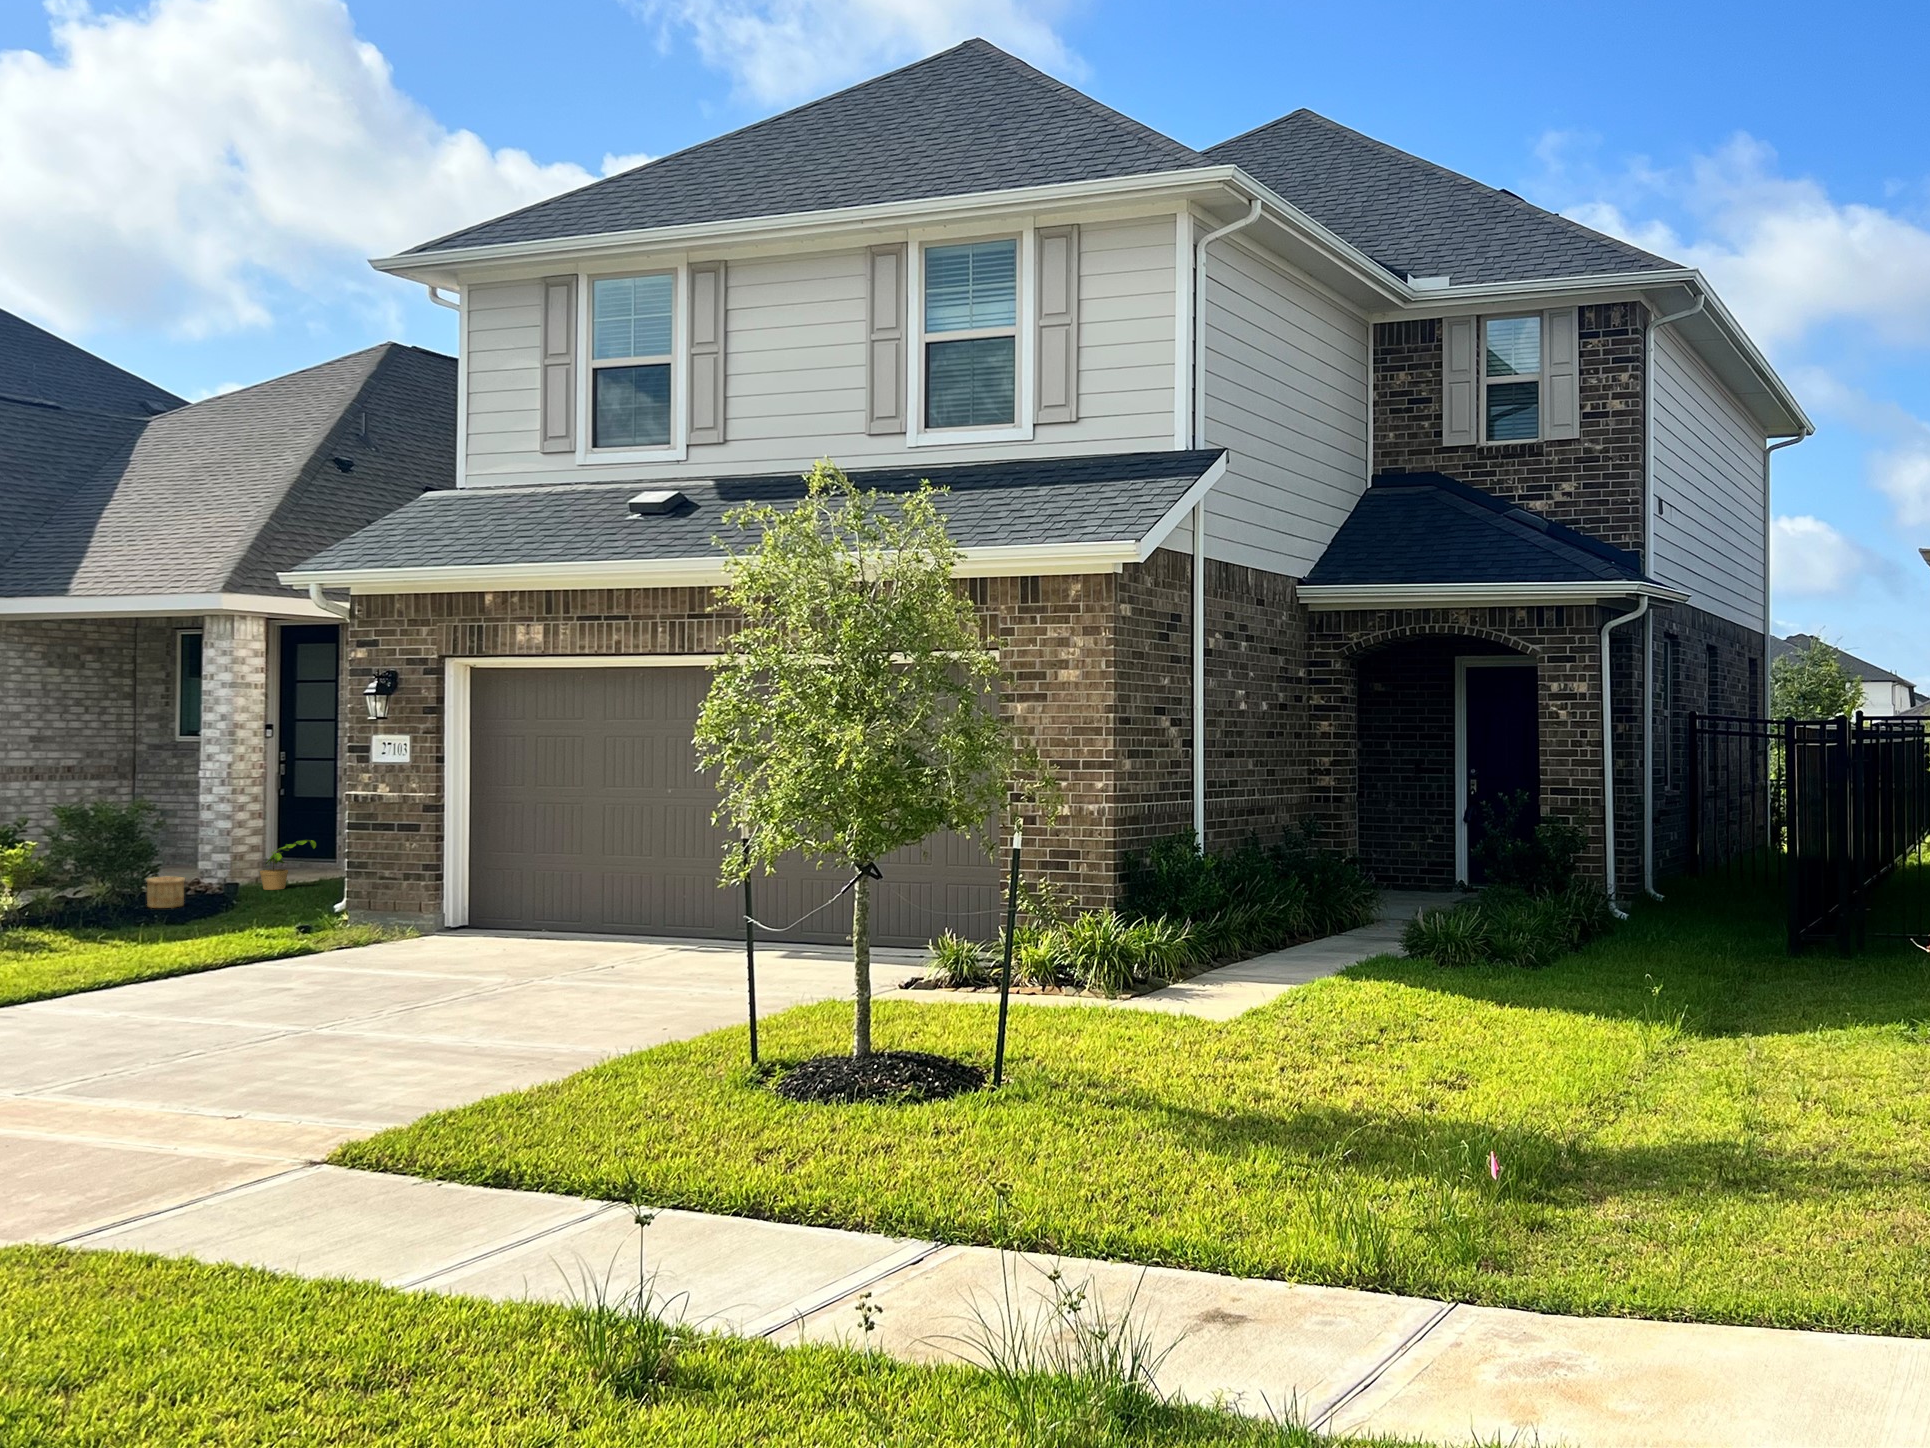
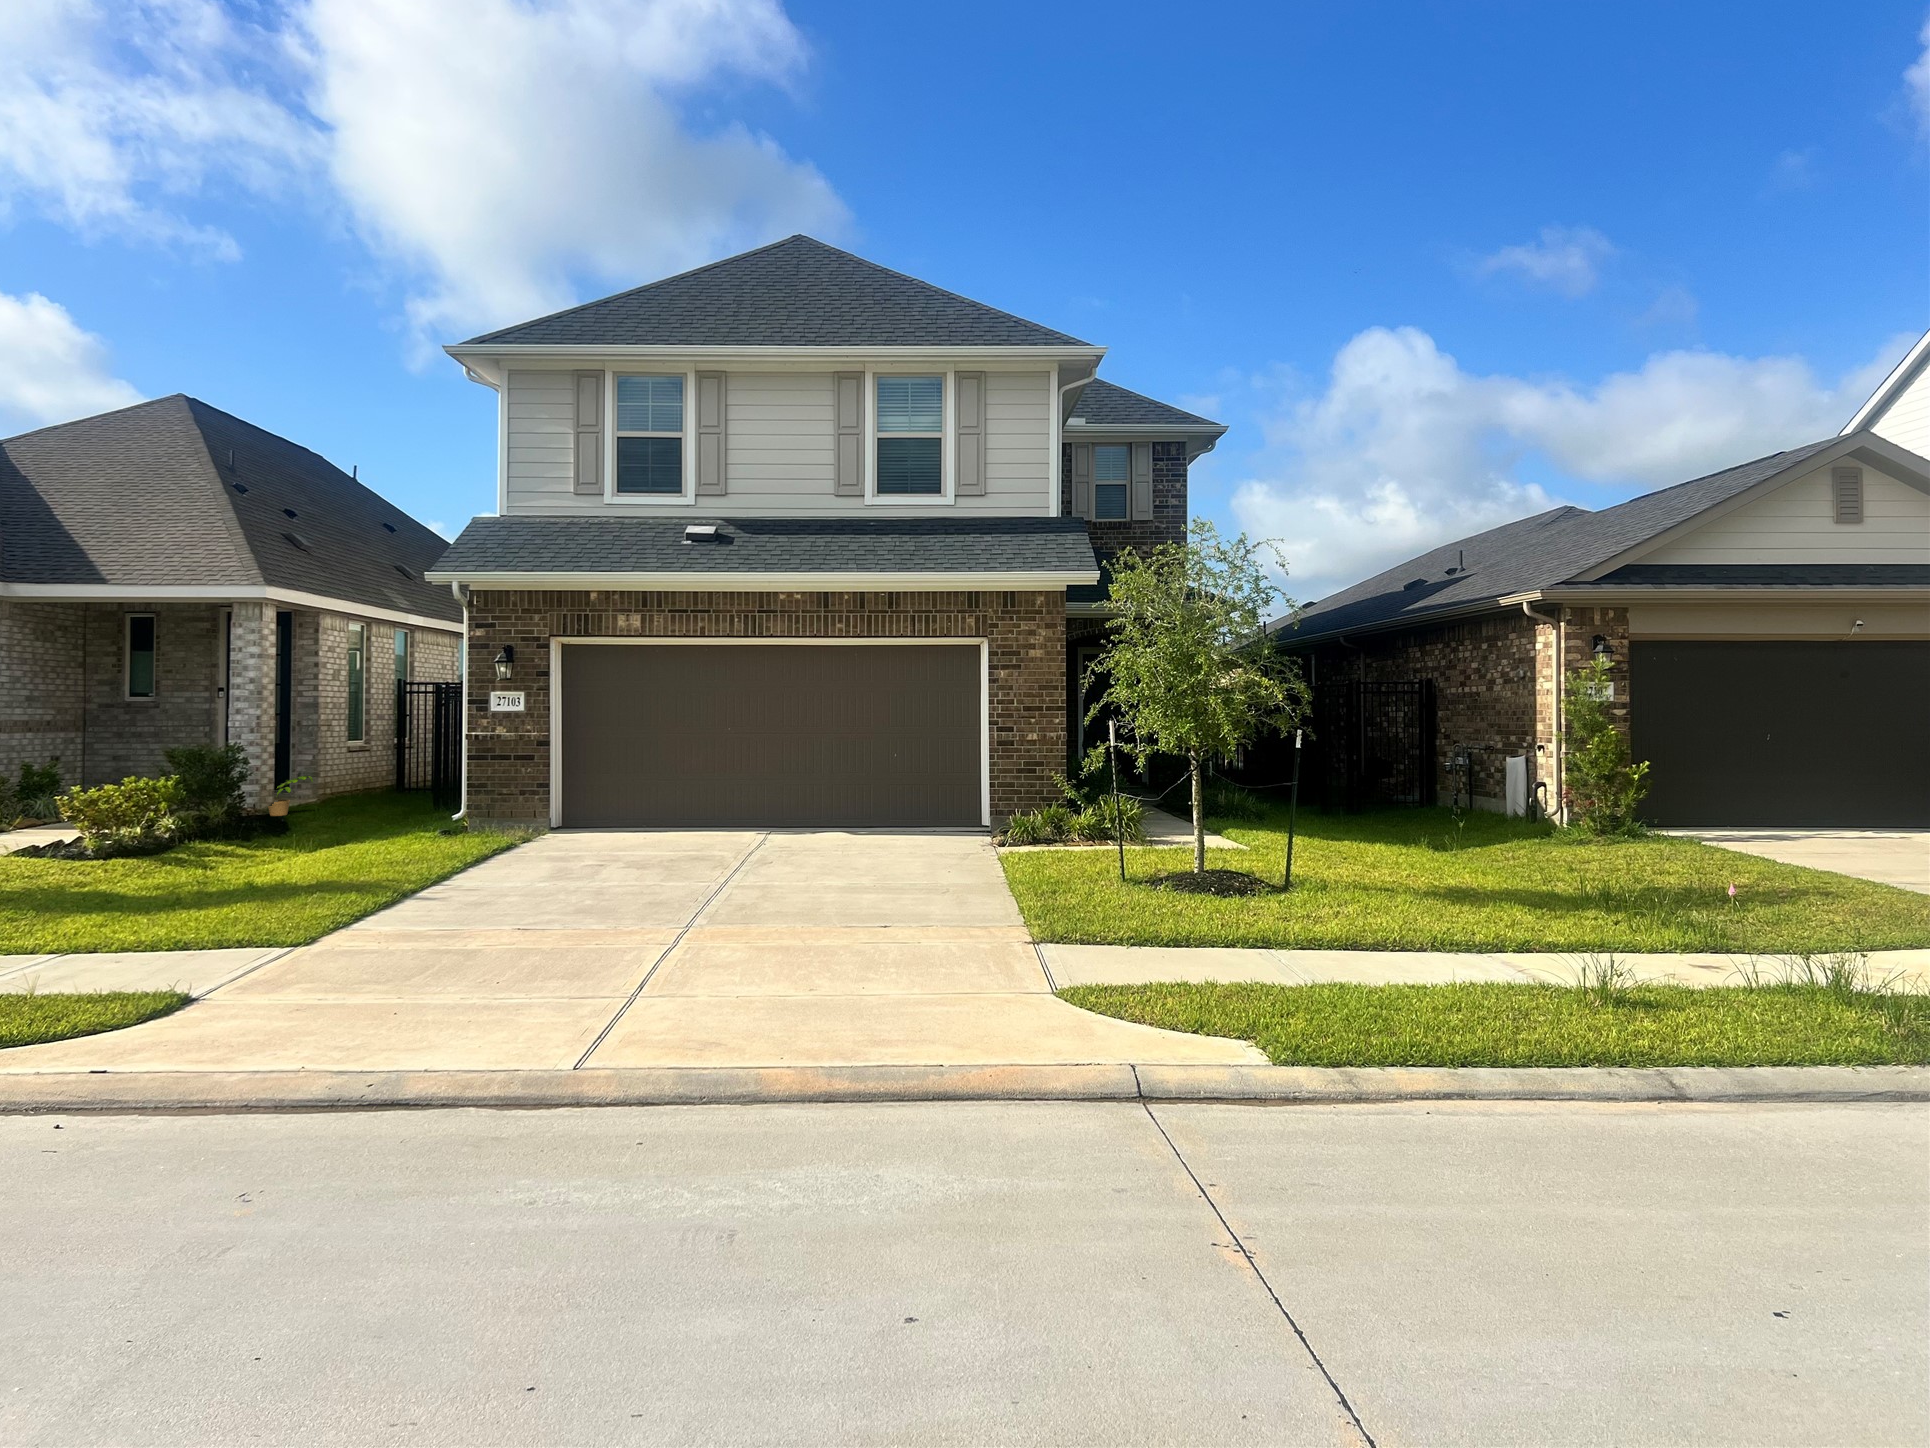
wooden bucket: present [147,876,185,908] -> none [225,807,258,832]

